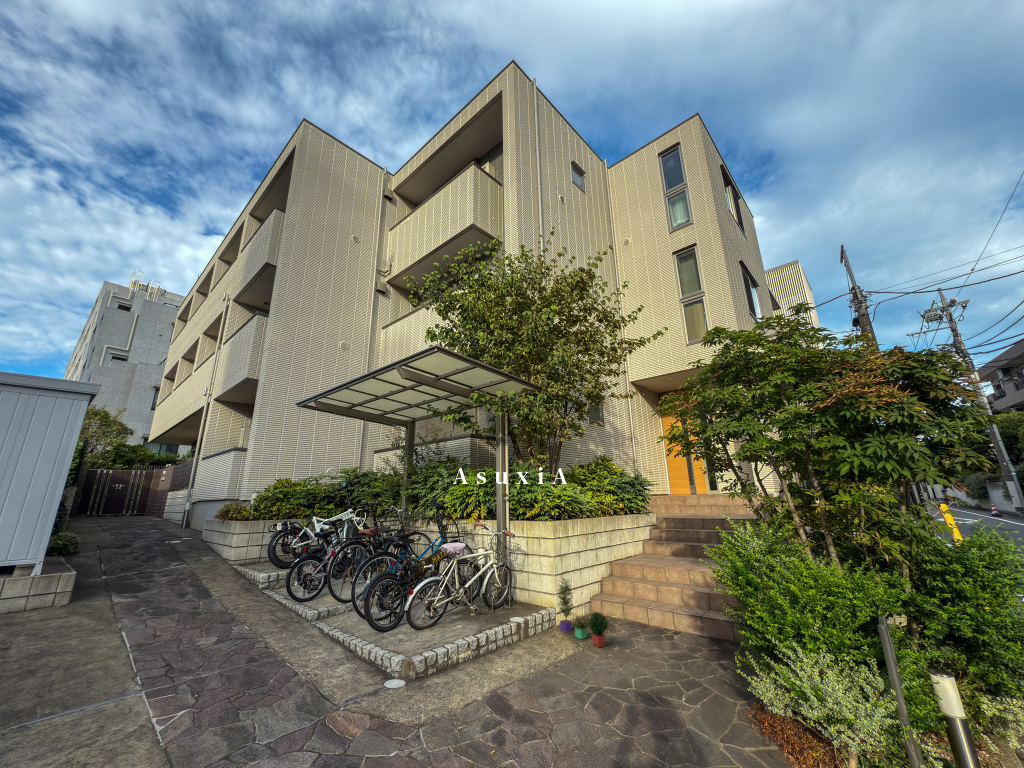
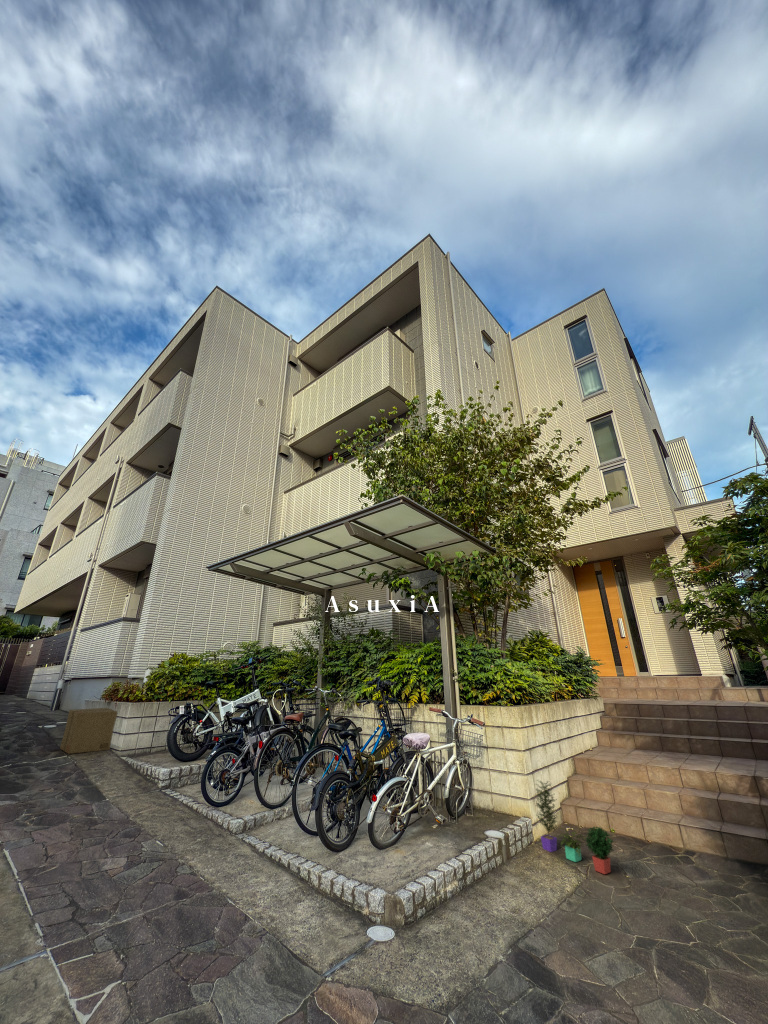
cardboard box: none [180,525,228,563] -> present [60,708,117,754]

